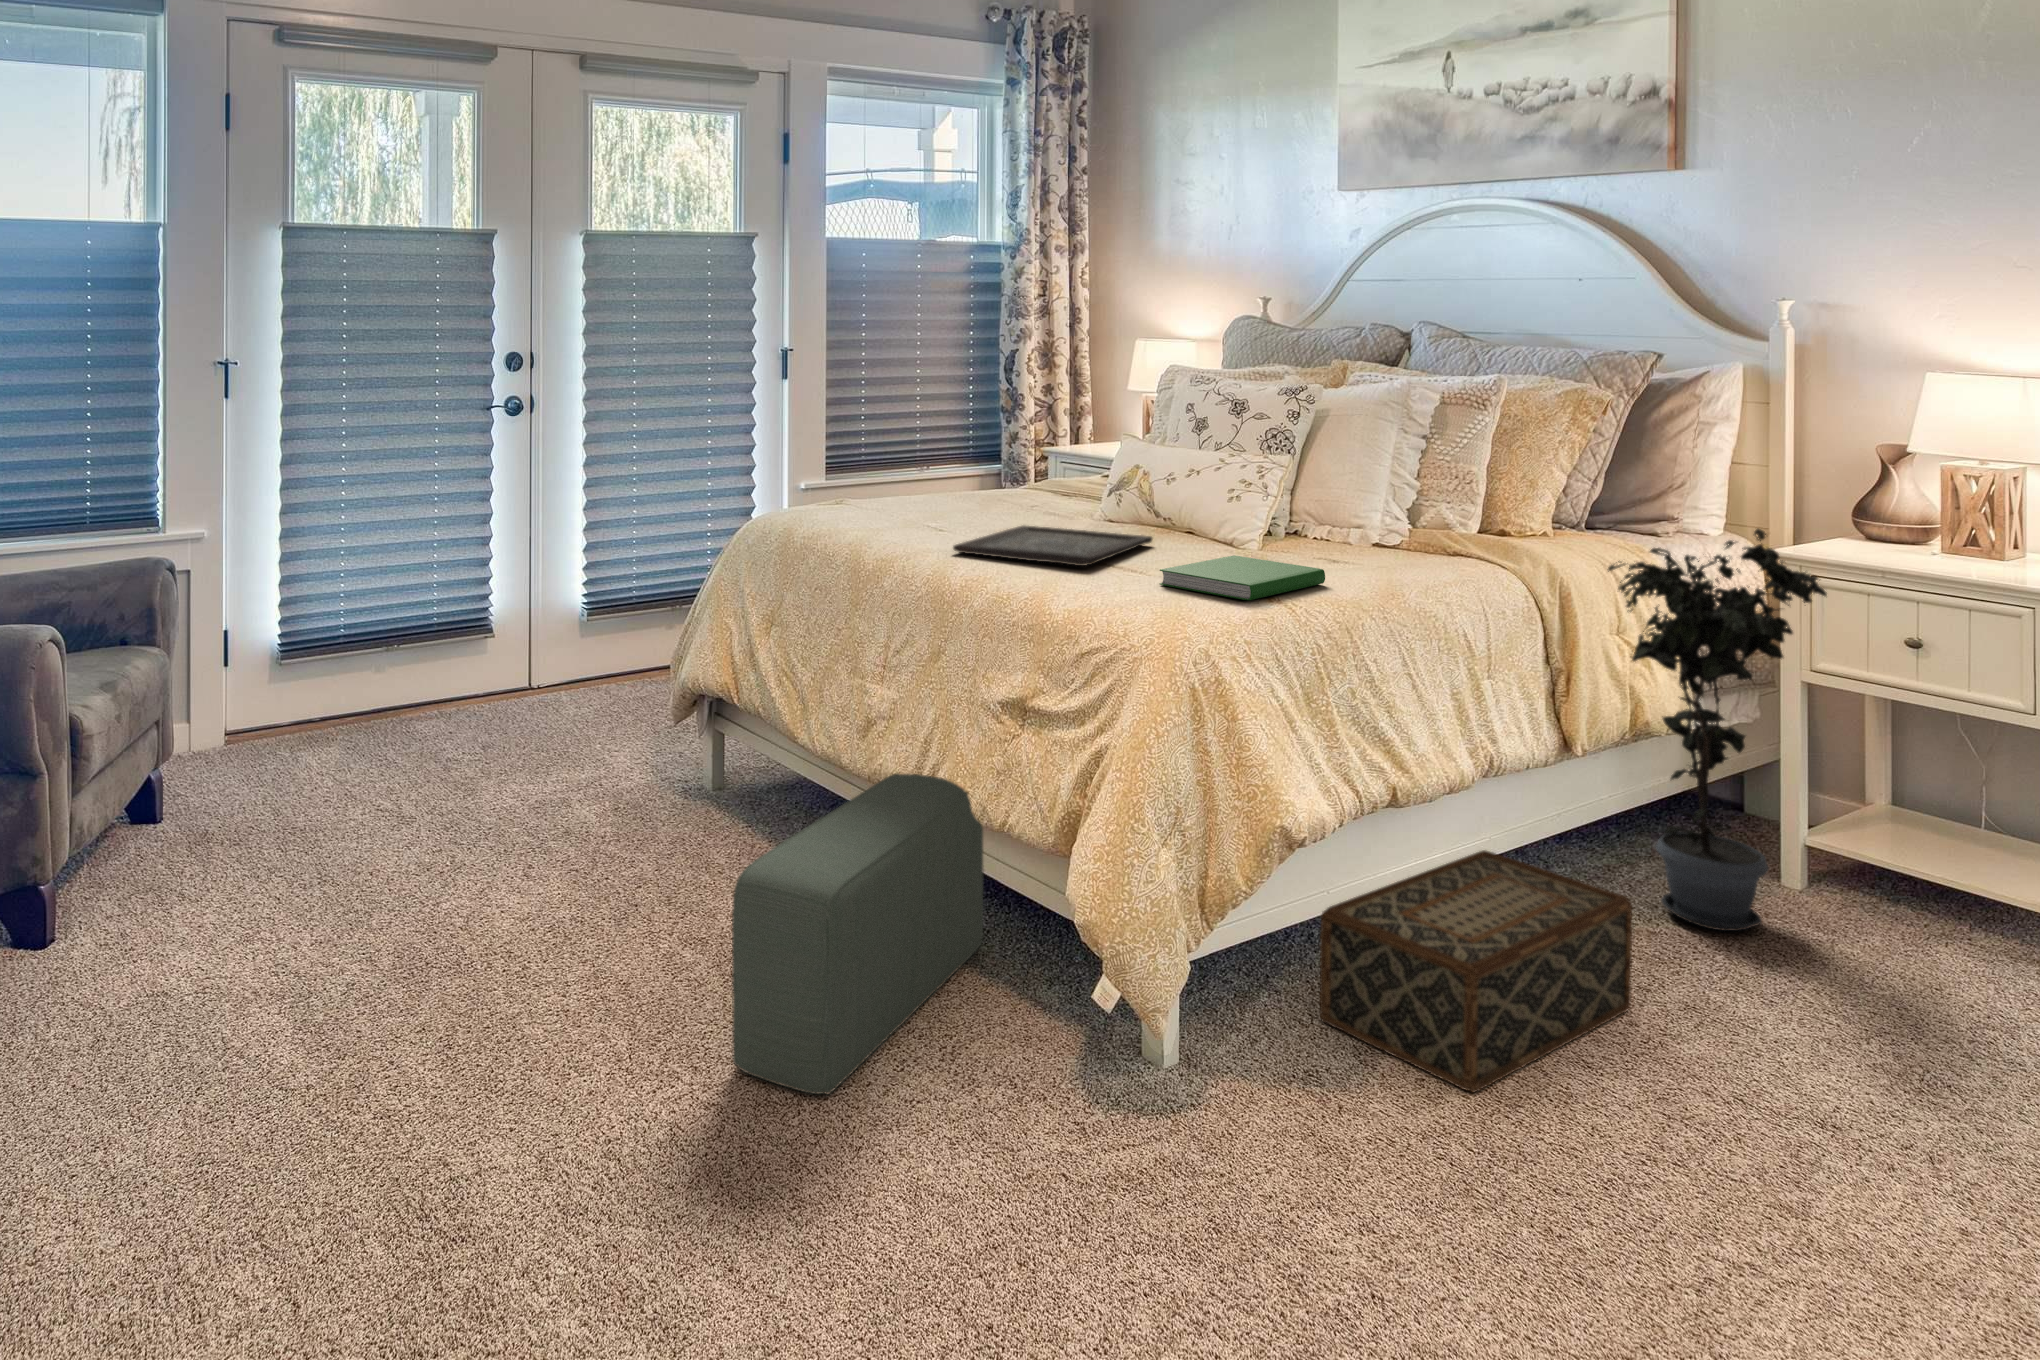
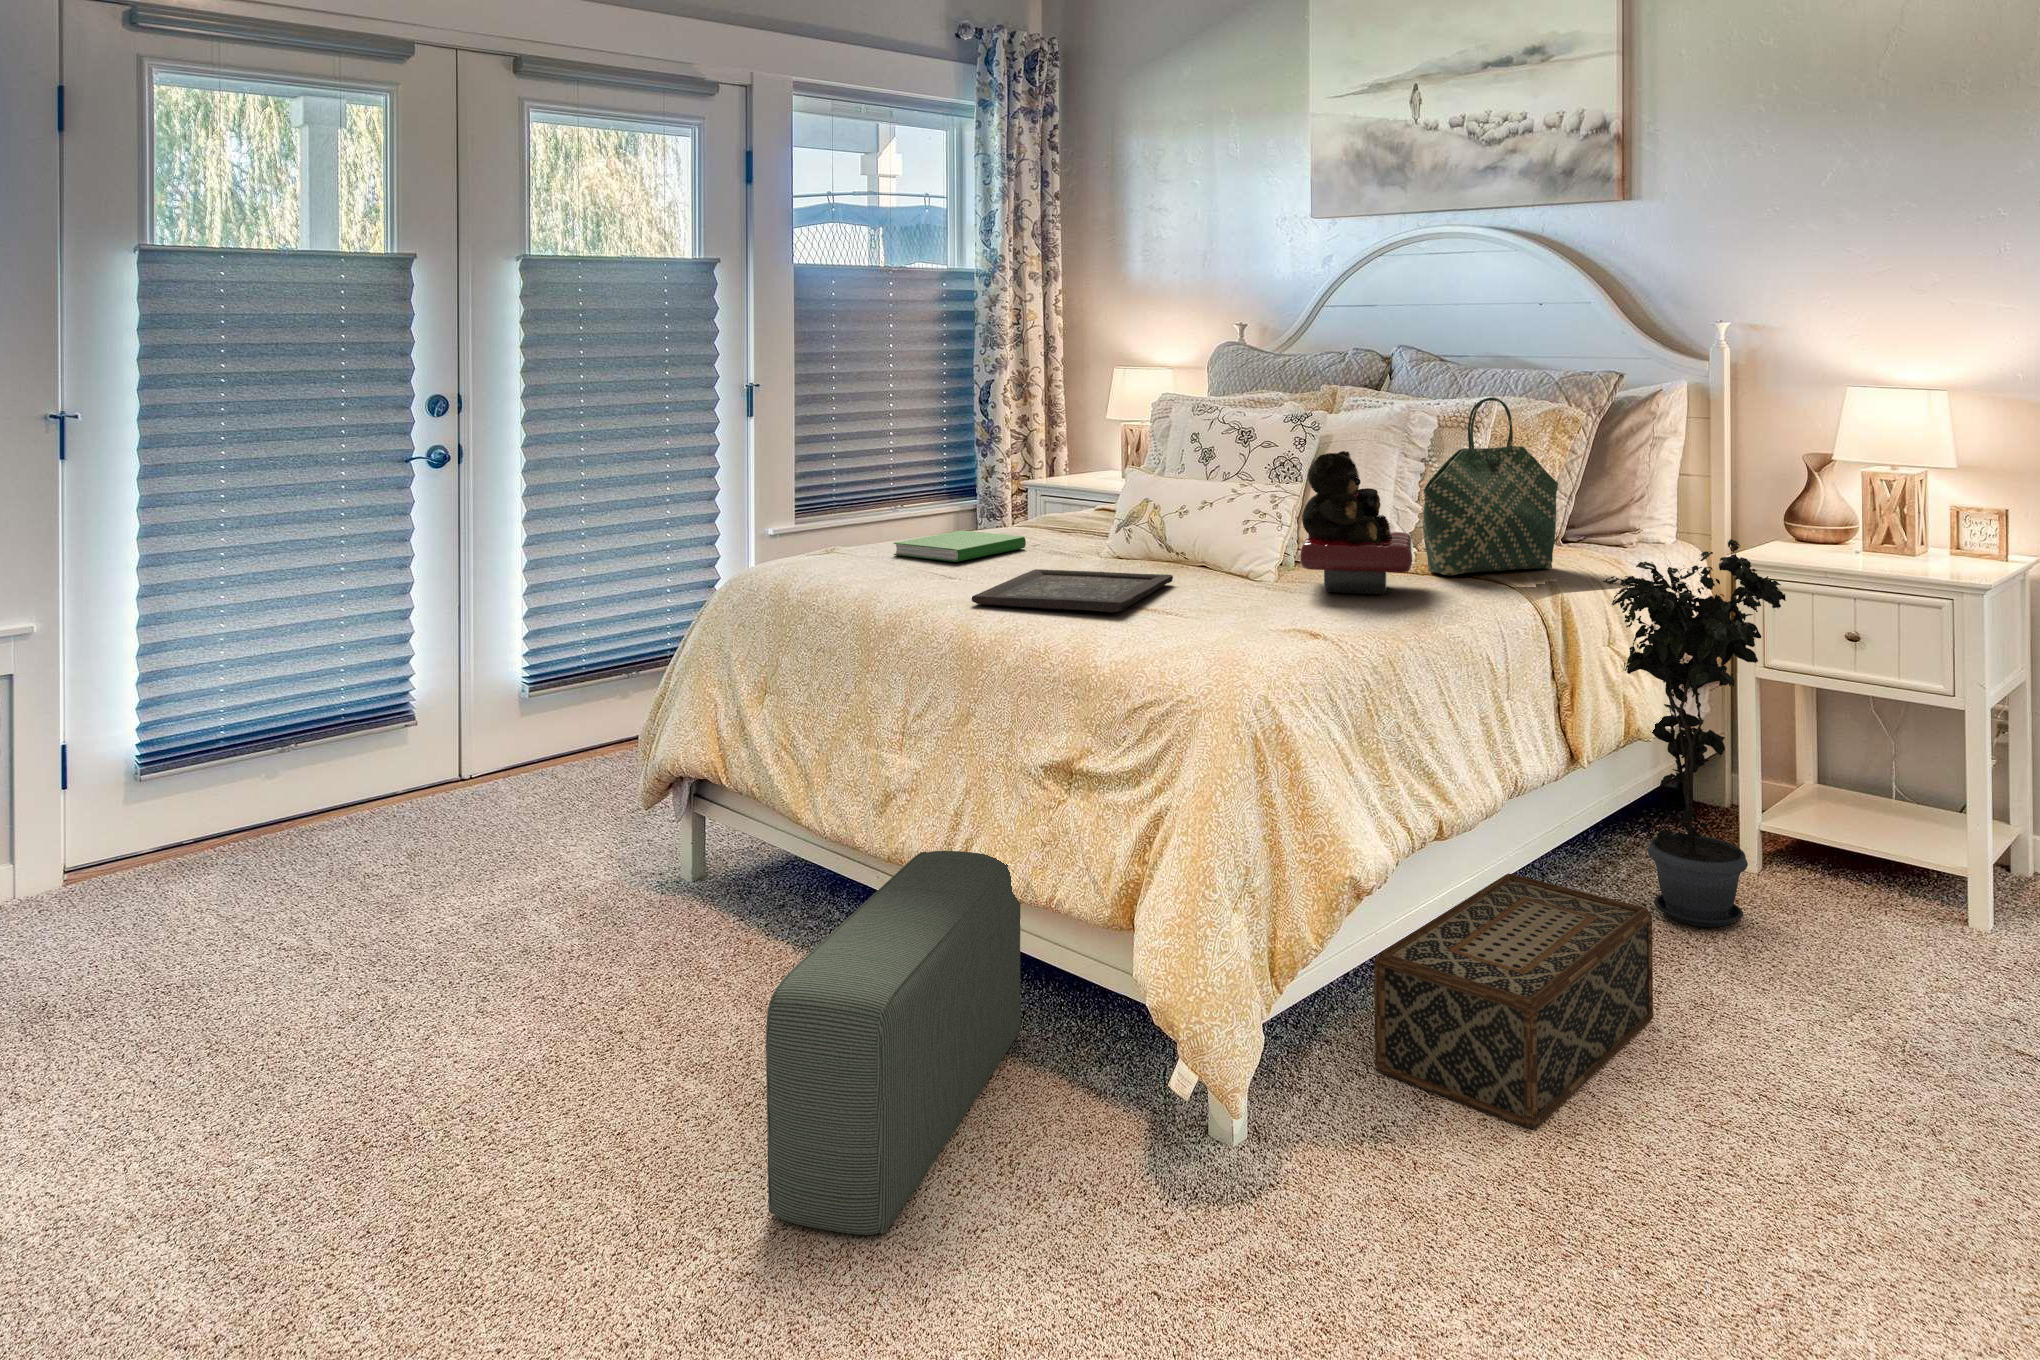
tote bag: none [1415,374,1569,551] -> present [1423,397,1558,575]
teddy bear: none [1277,423,1400,564] -> present [1300,451,1413,594]
hardcover book: present [1160,555,1325,600] -> present [894,530,1026,562]

